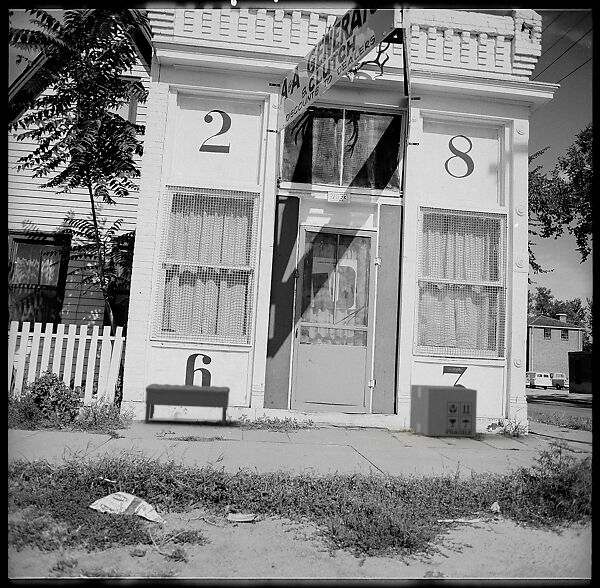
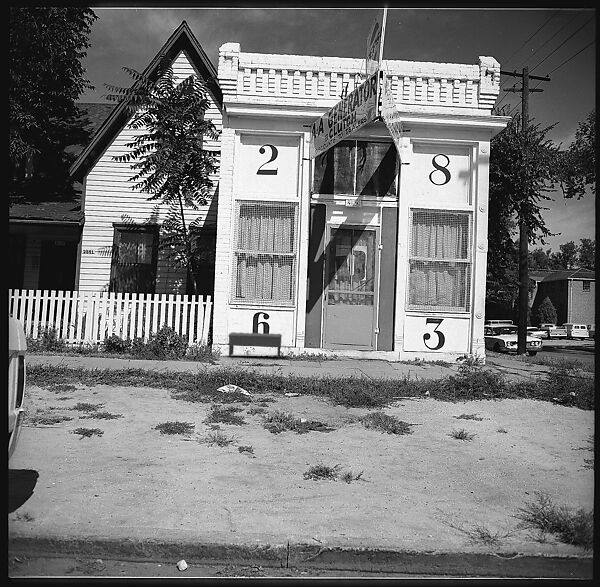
cardboard box: present [410,385,477,437] -> none [403,331,446,365]

